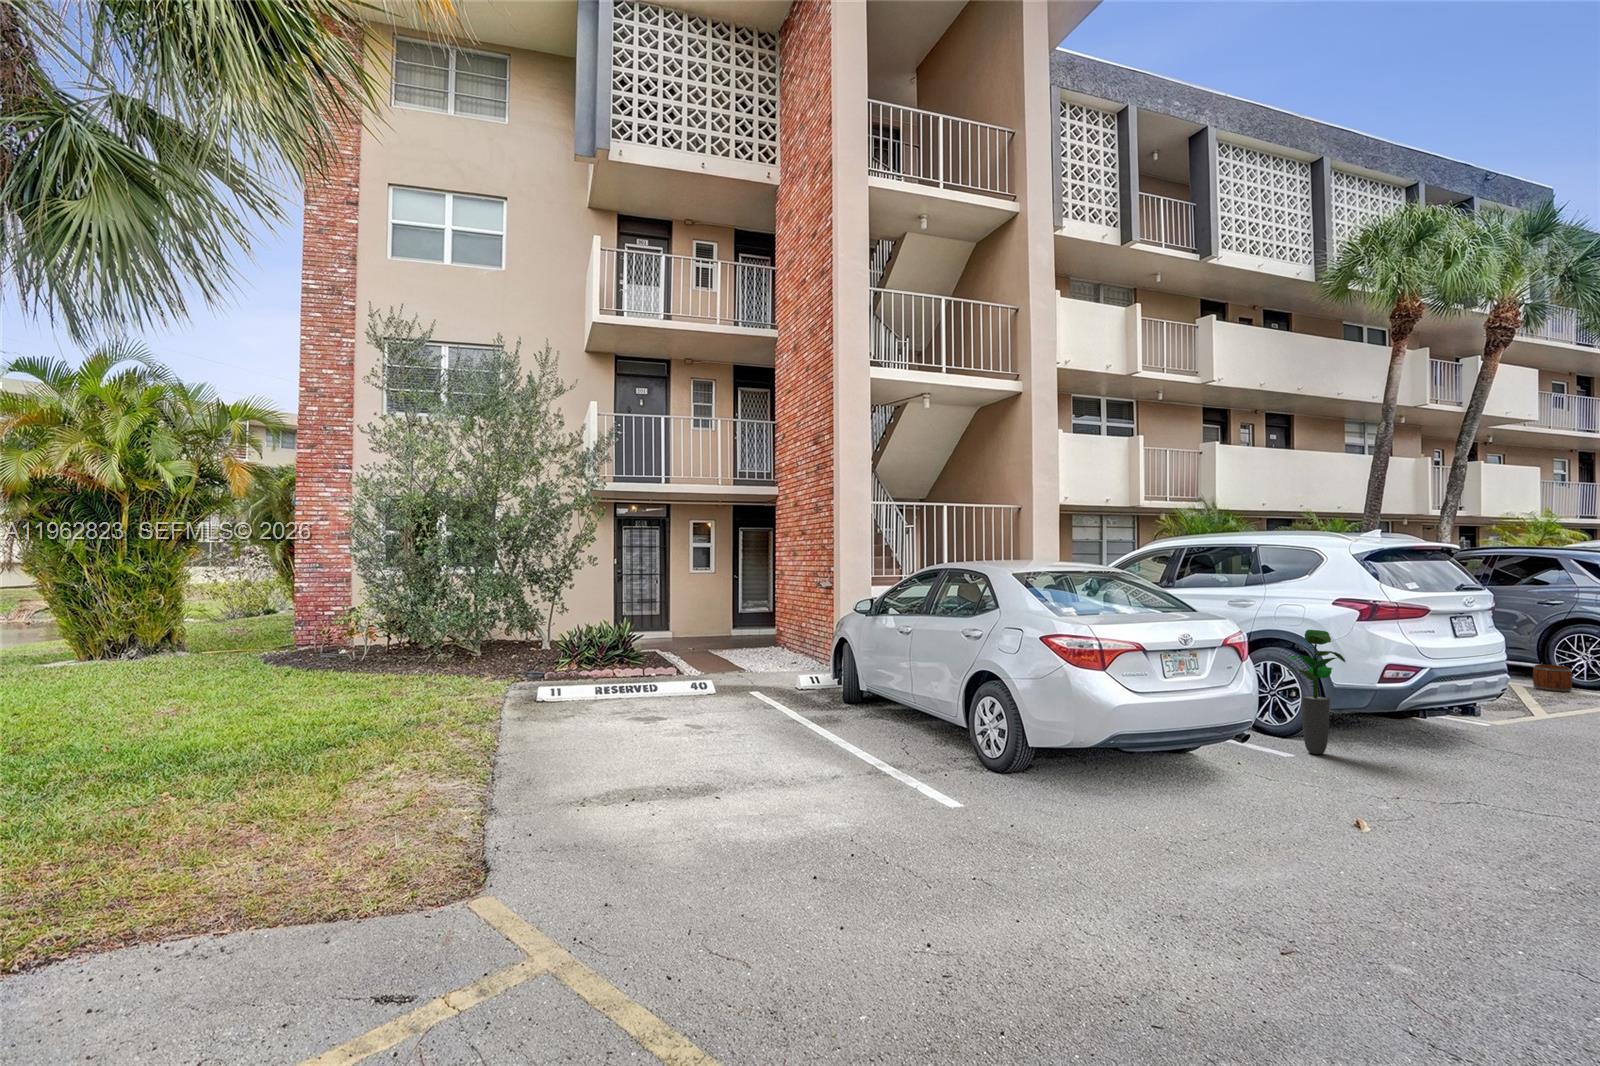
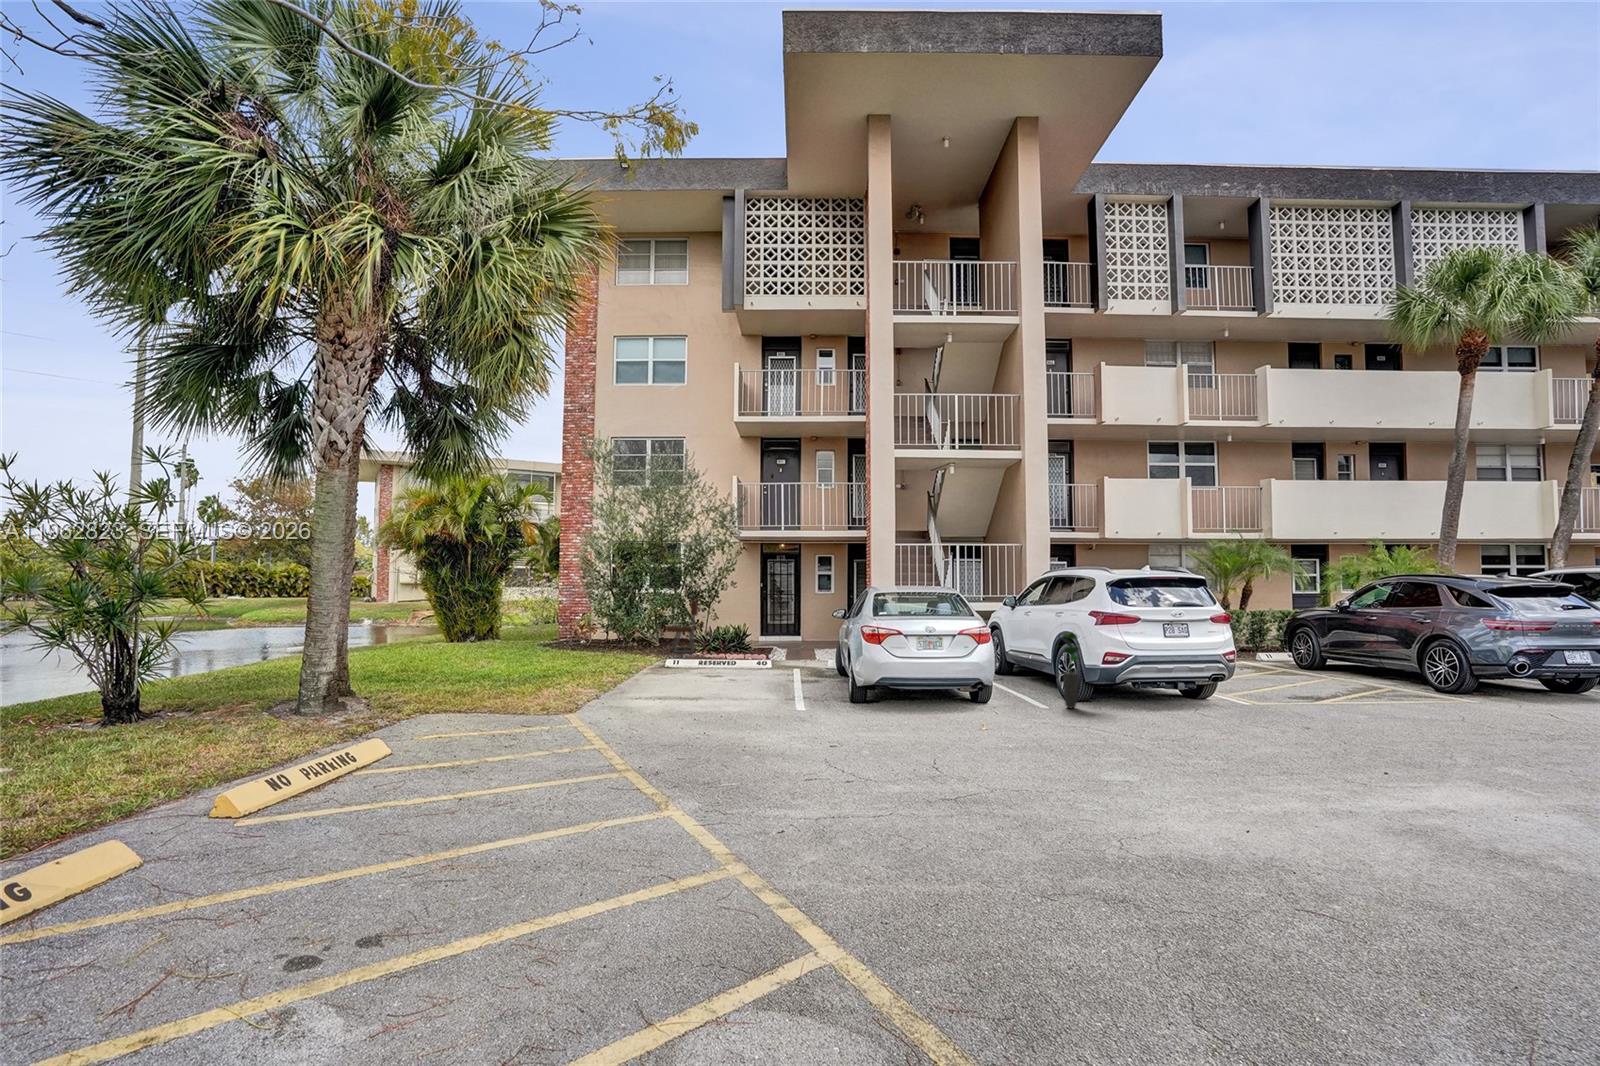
bench: none [490,580,549,664] -> present [666,600,698,653]
bucket: present [1533,664,1572,692] -> none [1432,677,1462,700]

